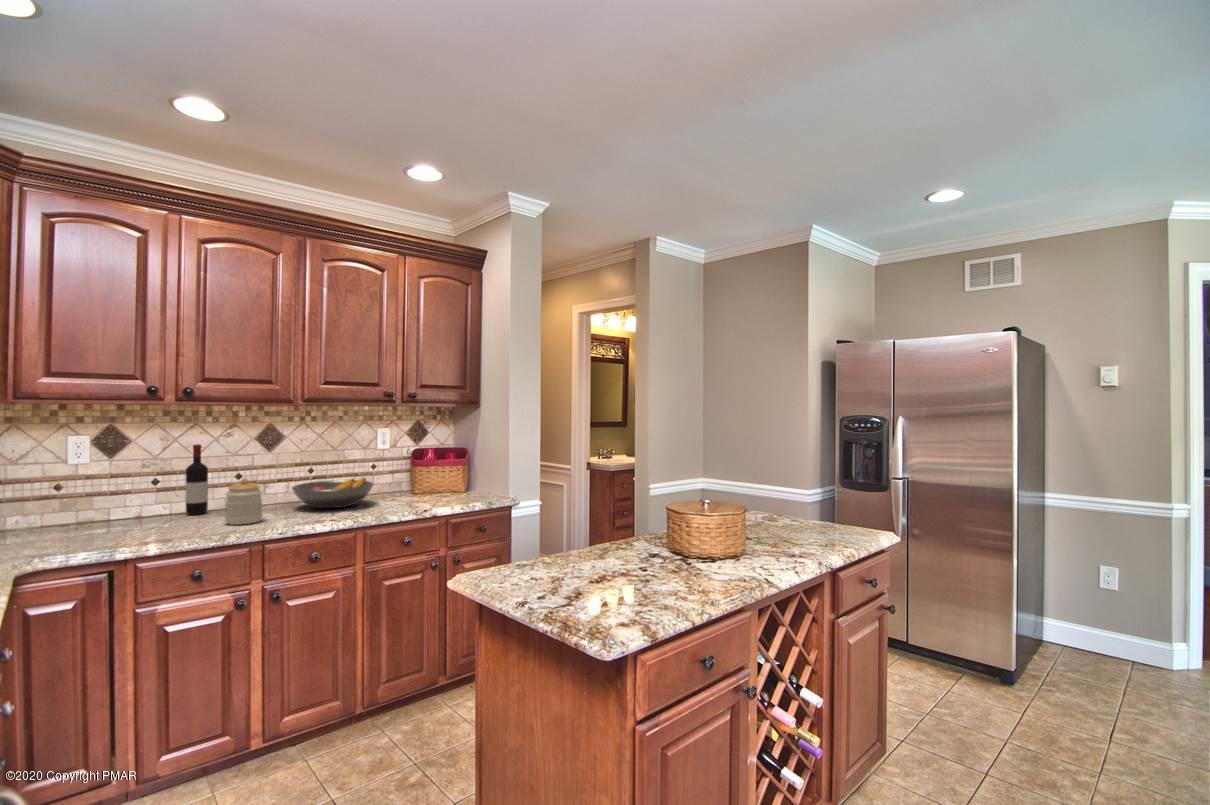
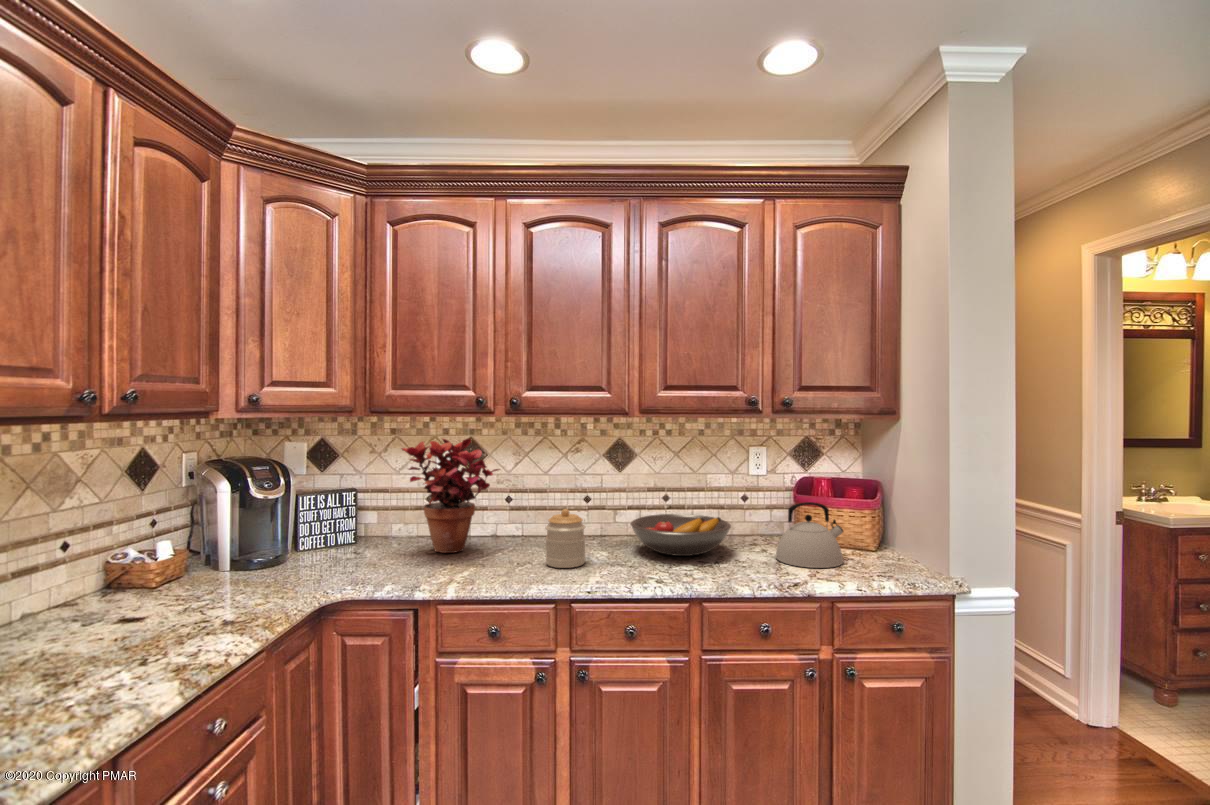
potted plant: none [43,425,167,531] -> present [402,438,500,553]
wine bottle: present [186,444,208,515] -> none [531,461,552,541]
kettle: none [405,462,449,503] -> present [776,502,843,568]

